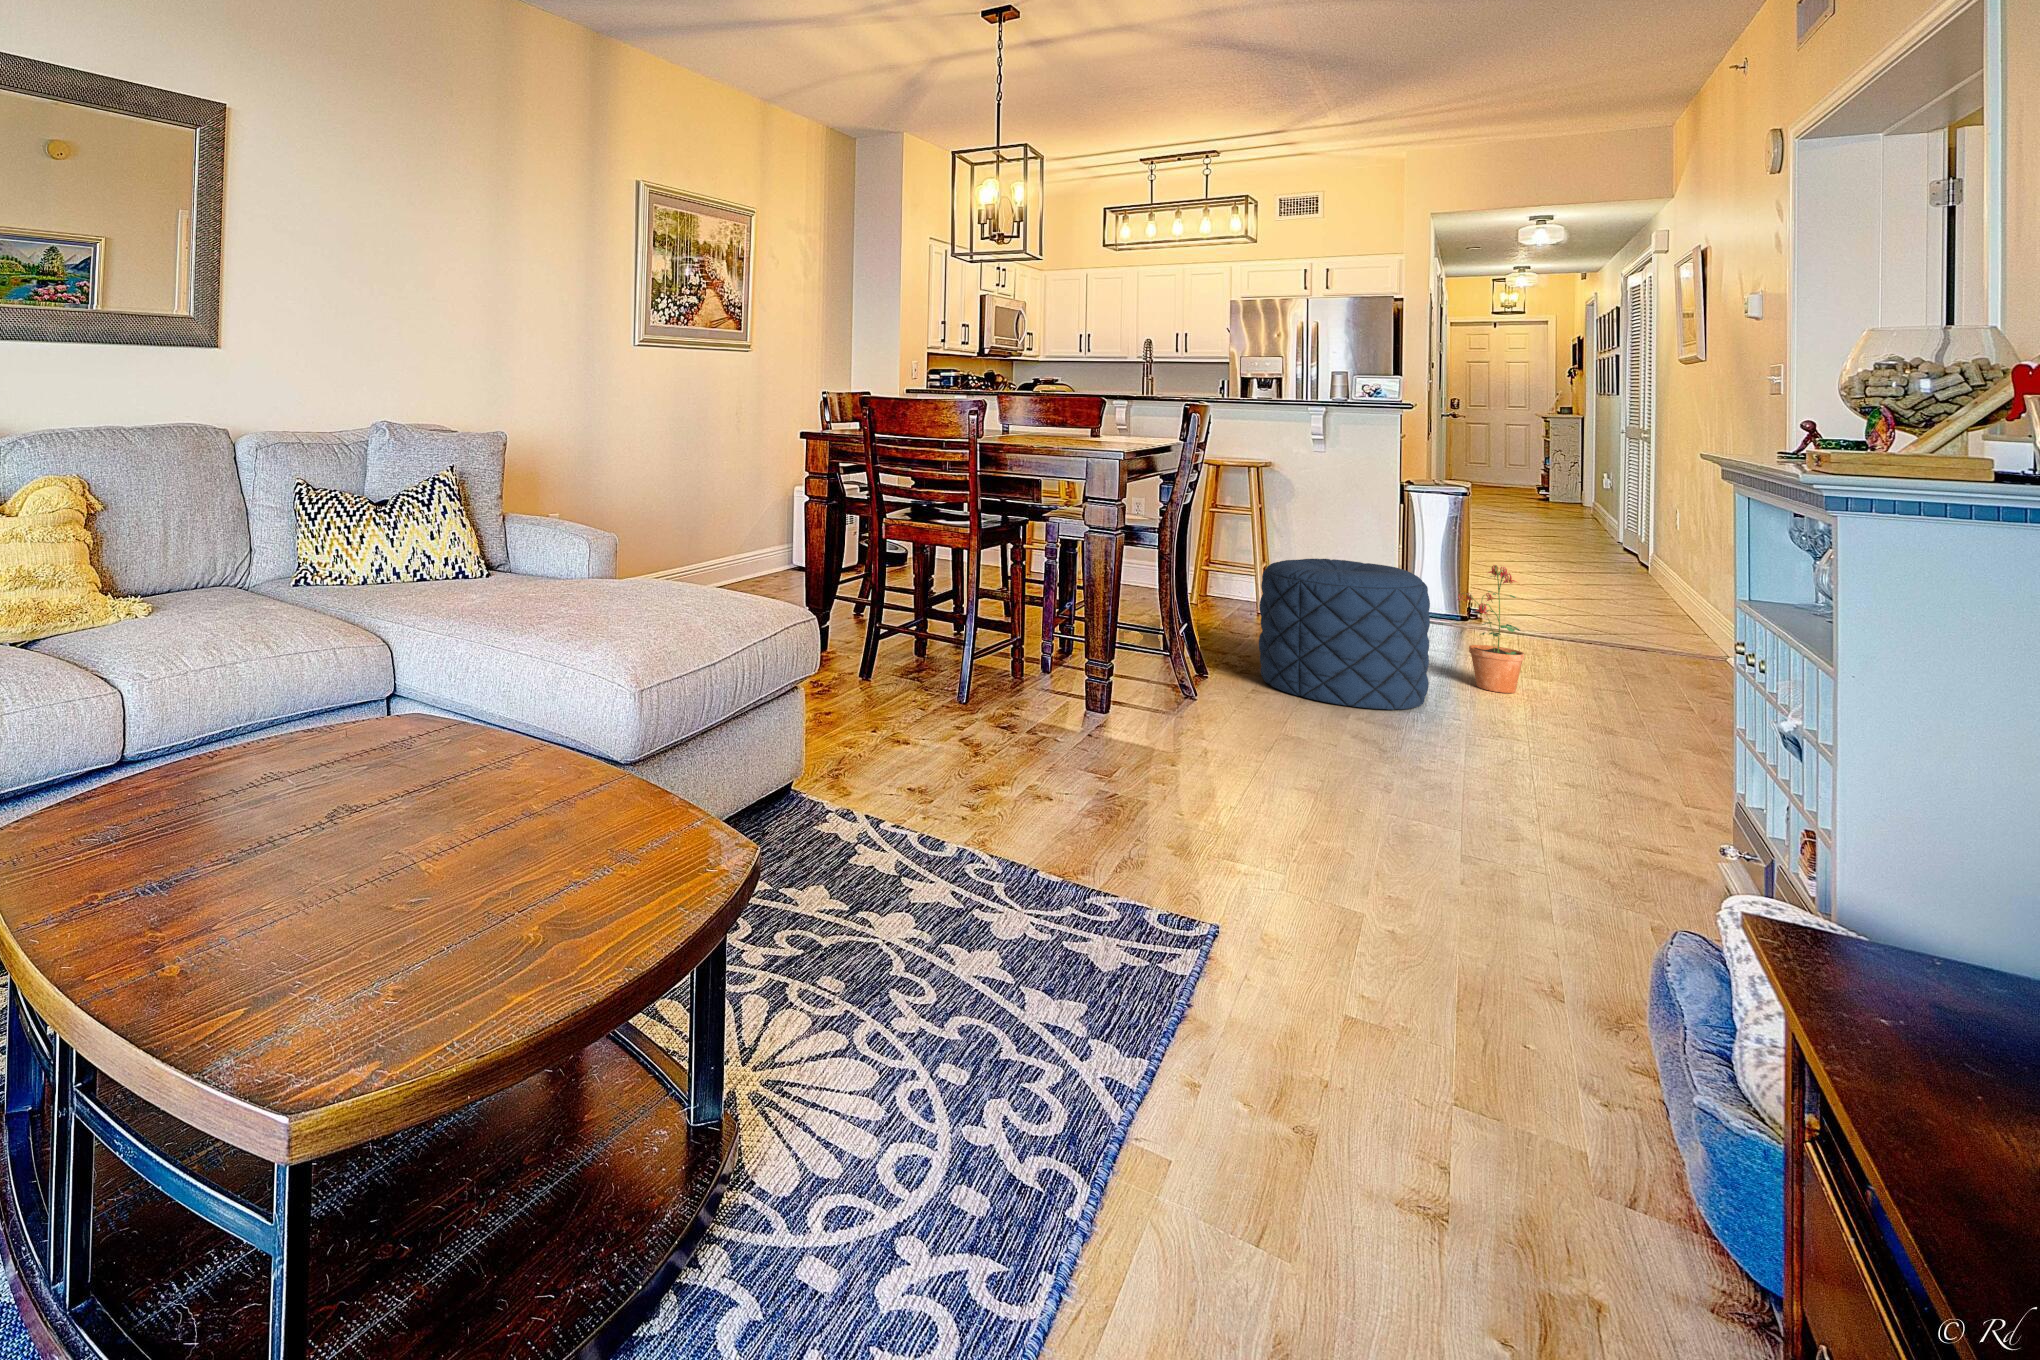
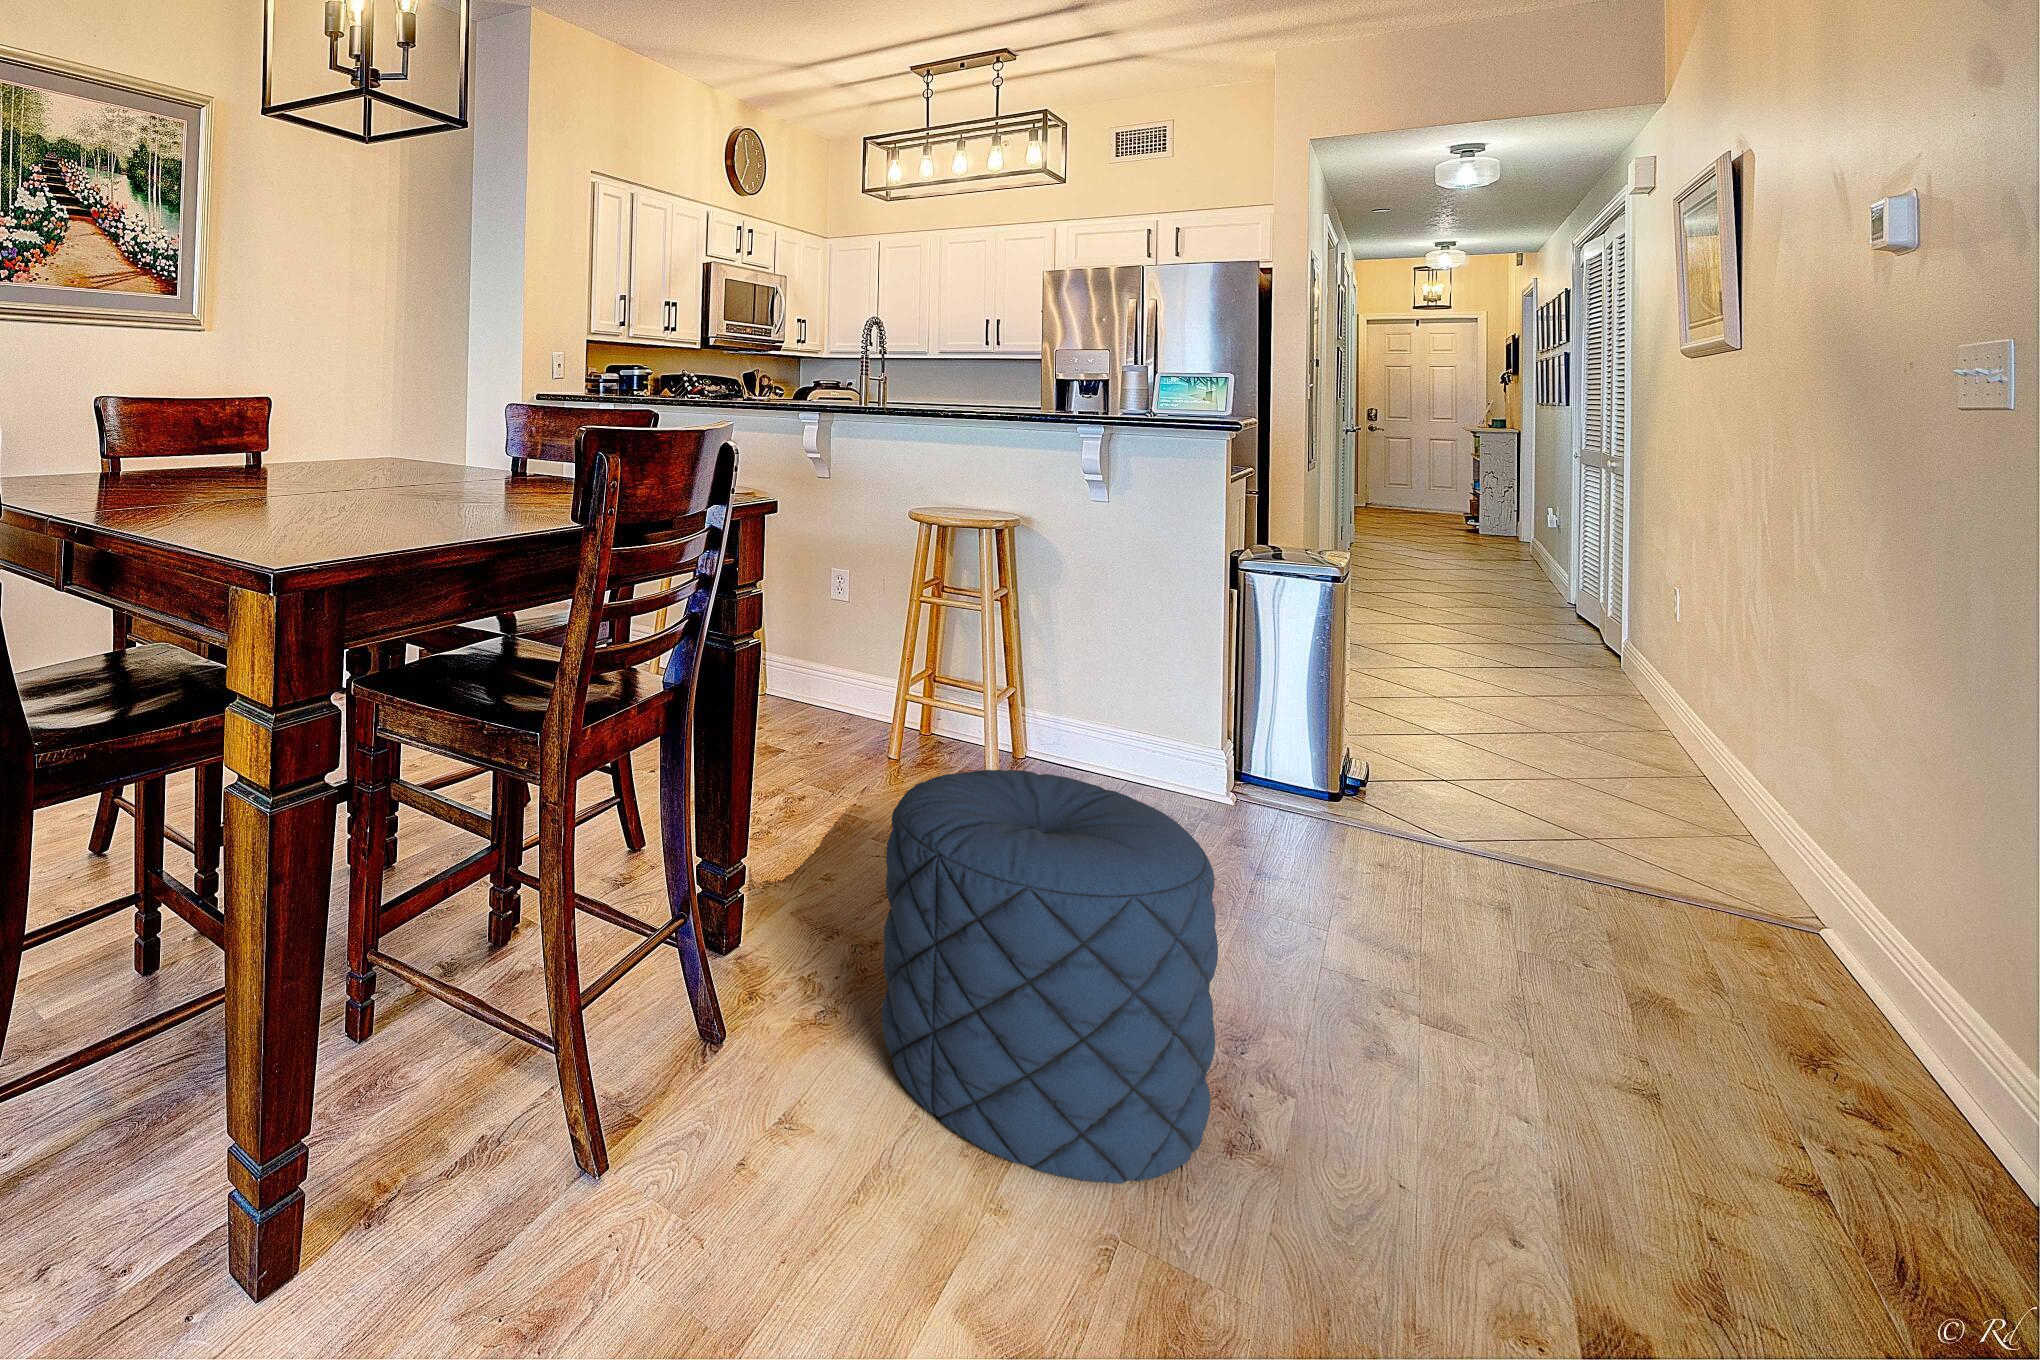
potted plant: present [1458,565,1524,693] -> none [1295,784,1429,1075]

